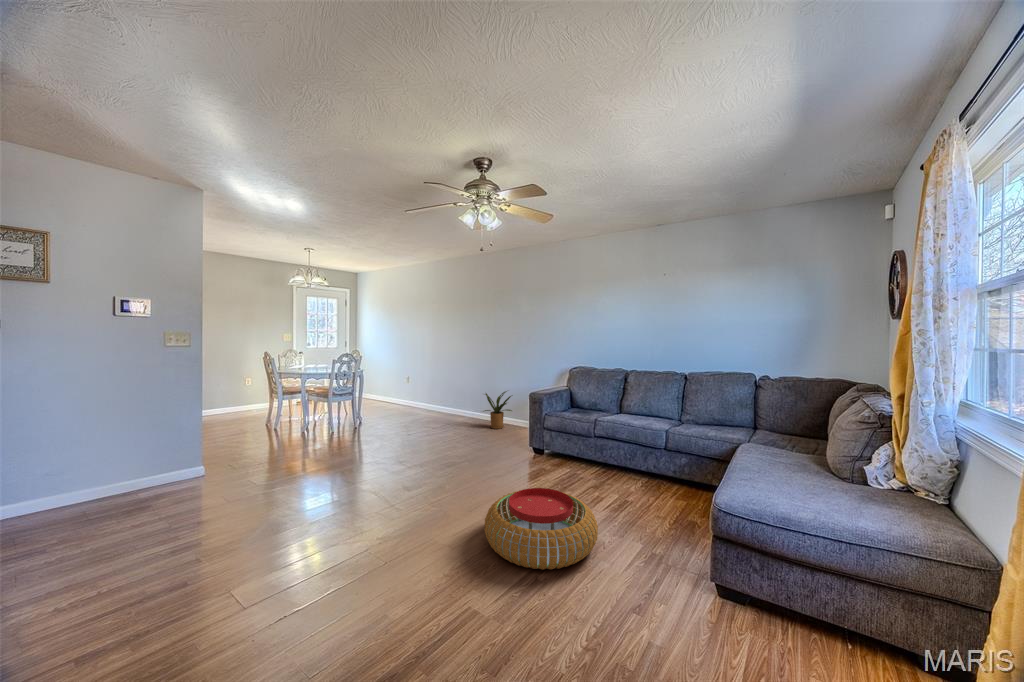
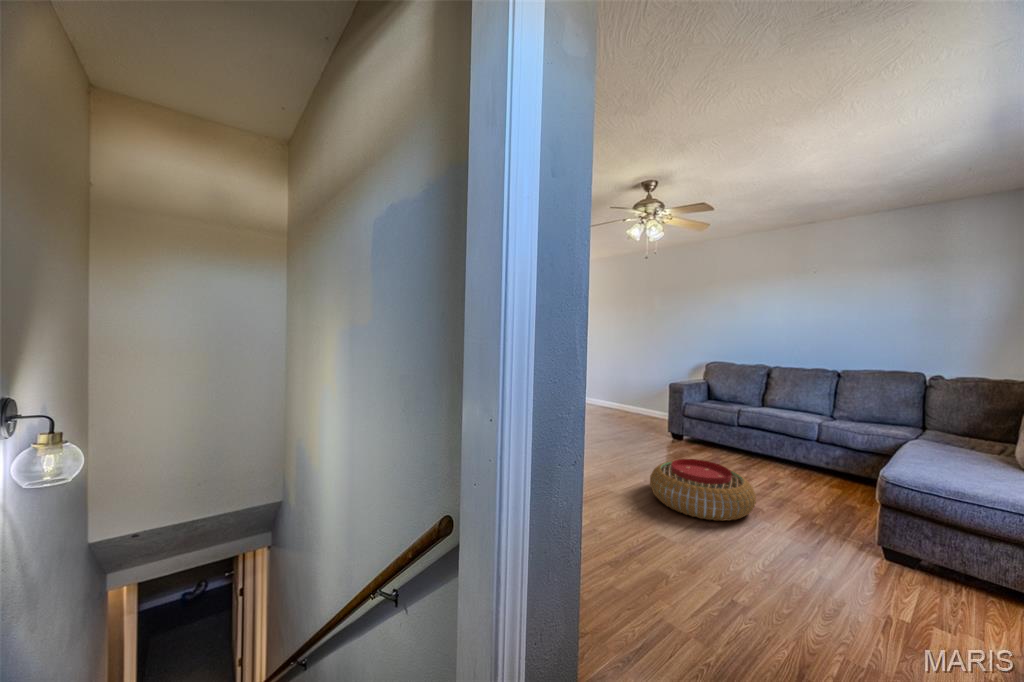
house plant: present [485,391,512,429] -> none [612,382,645,418]

